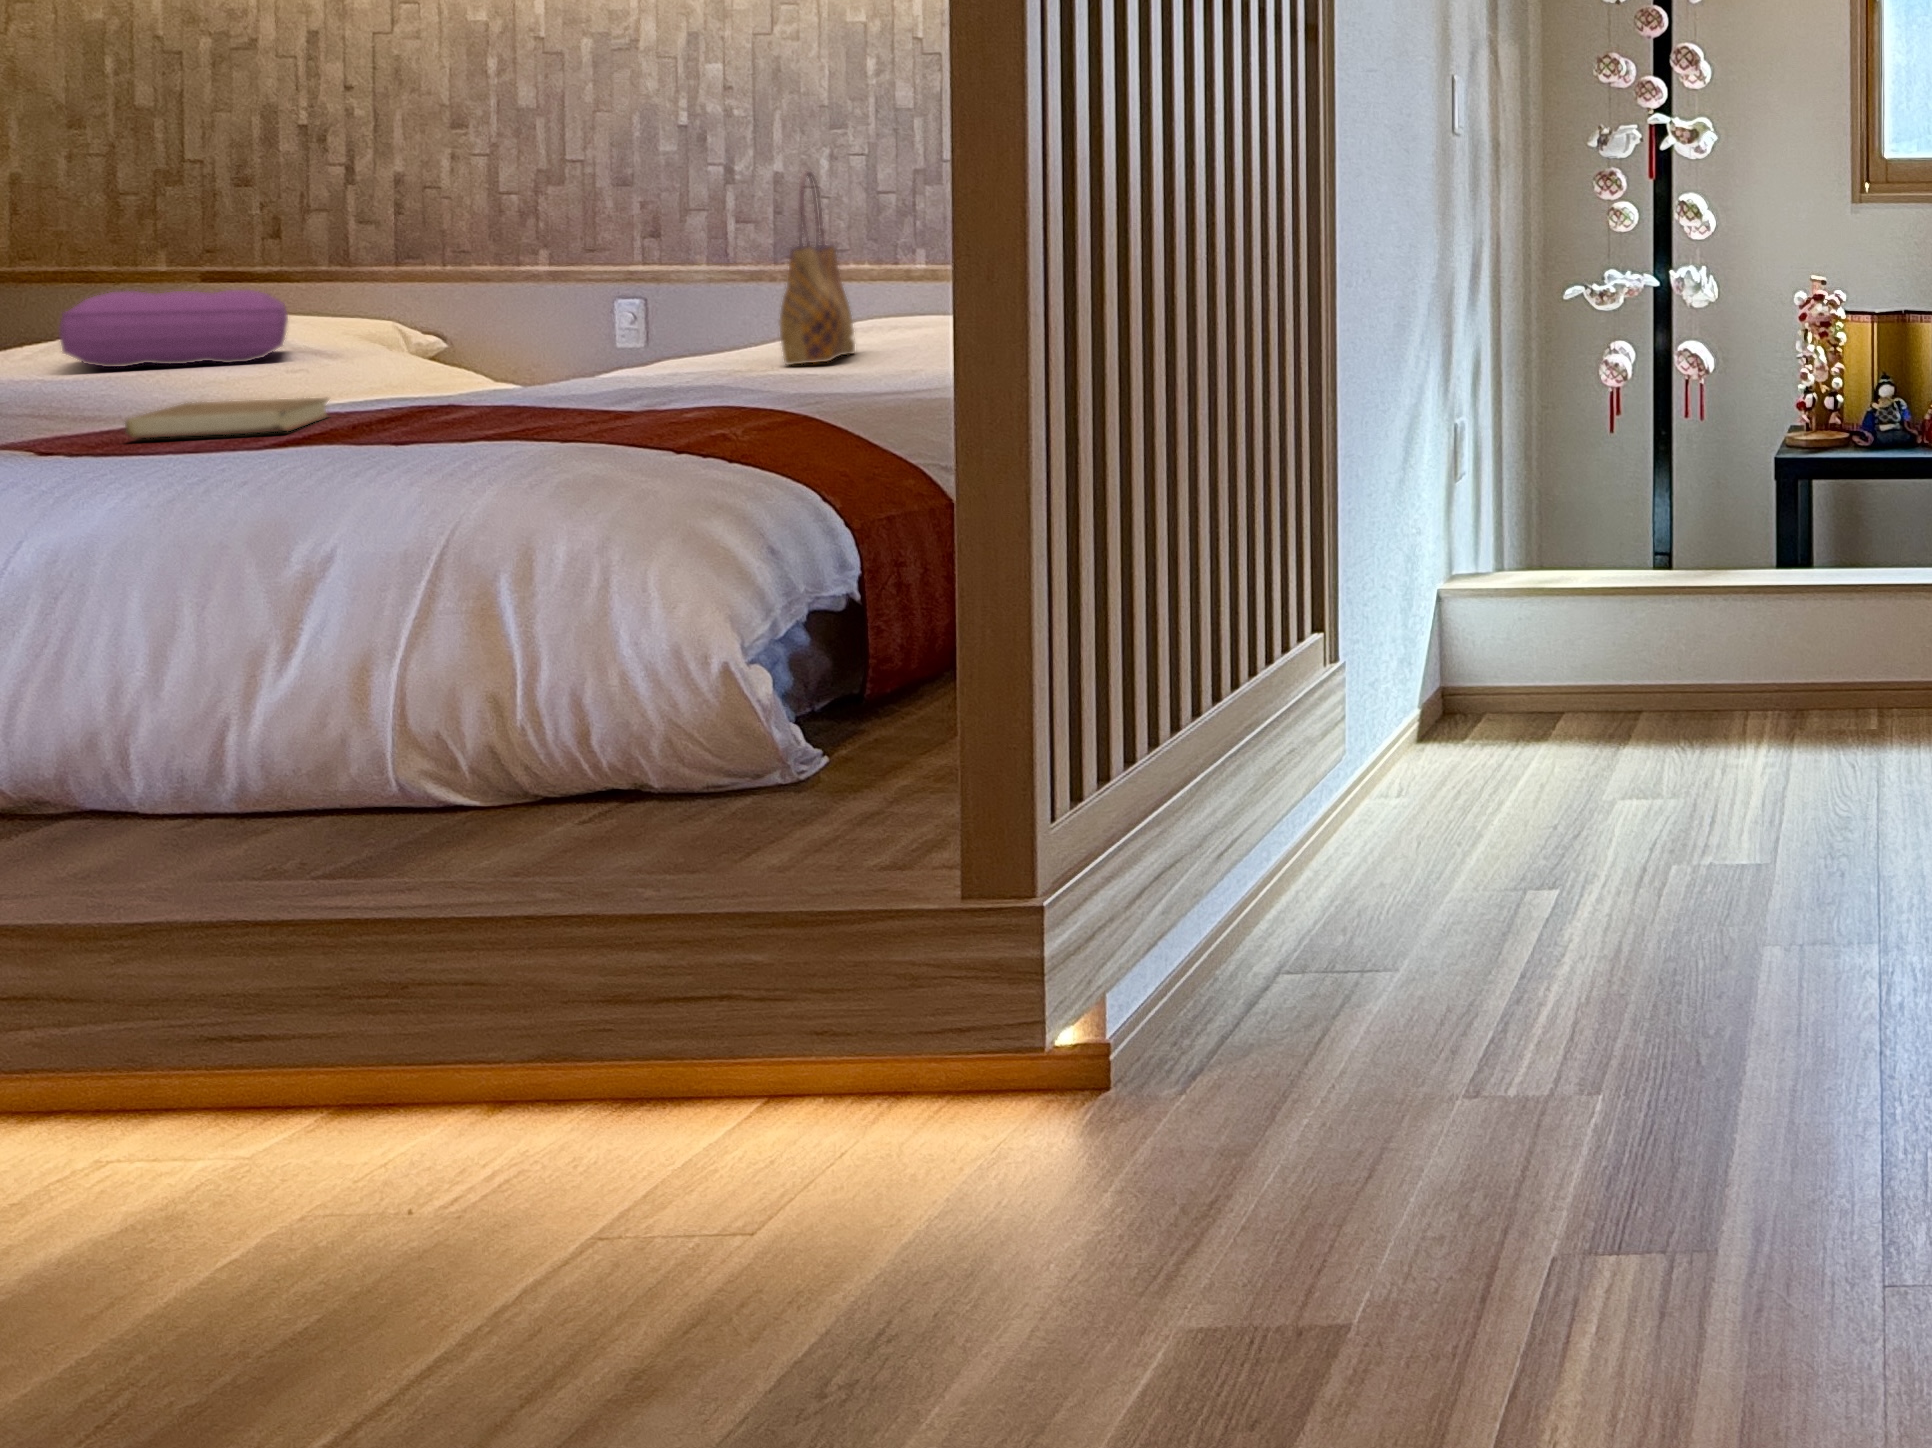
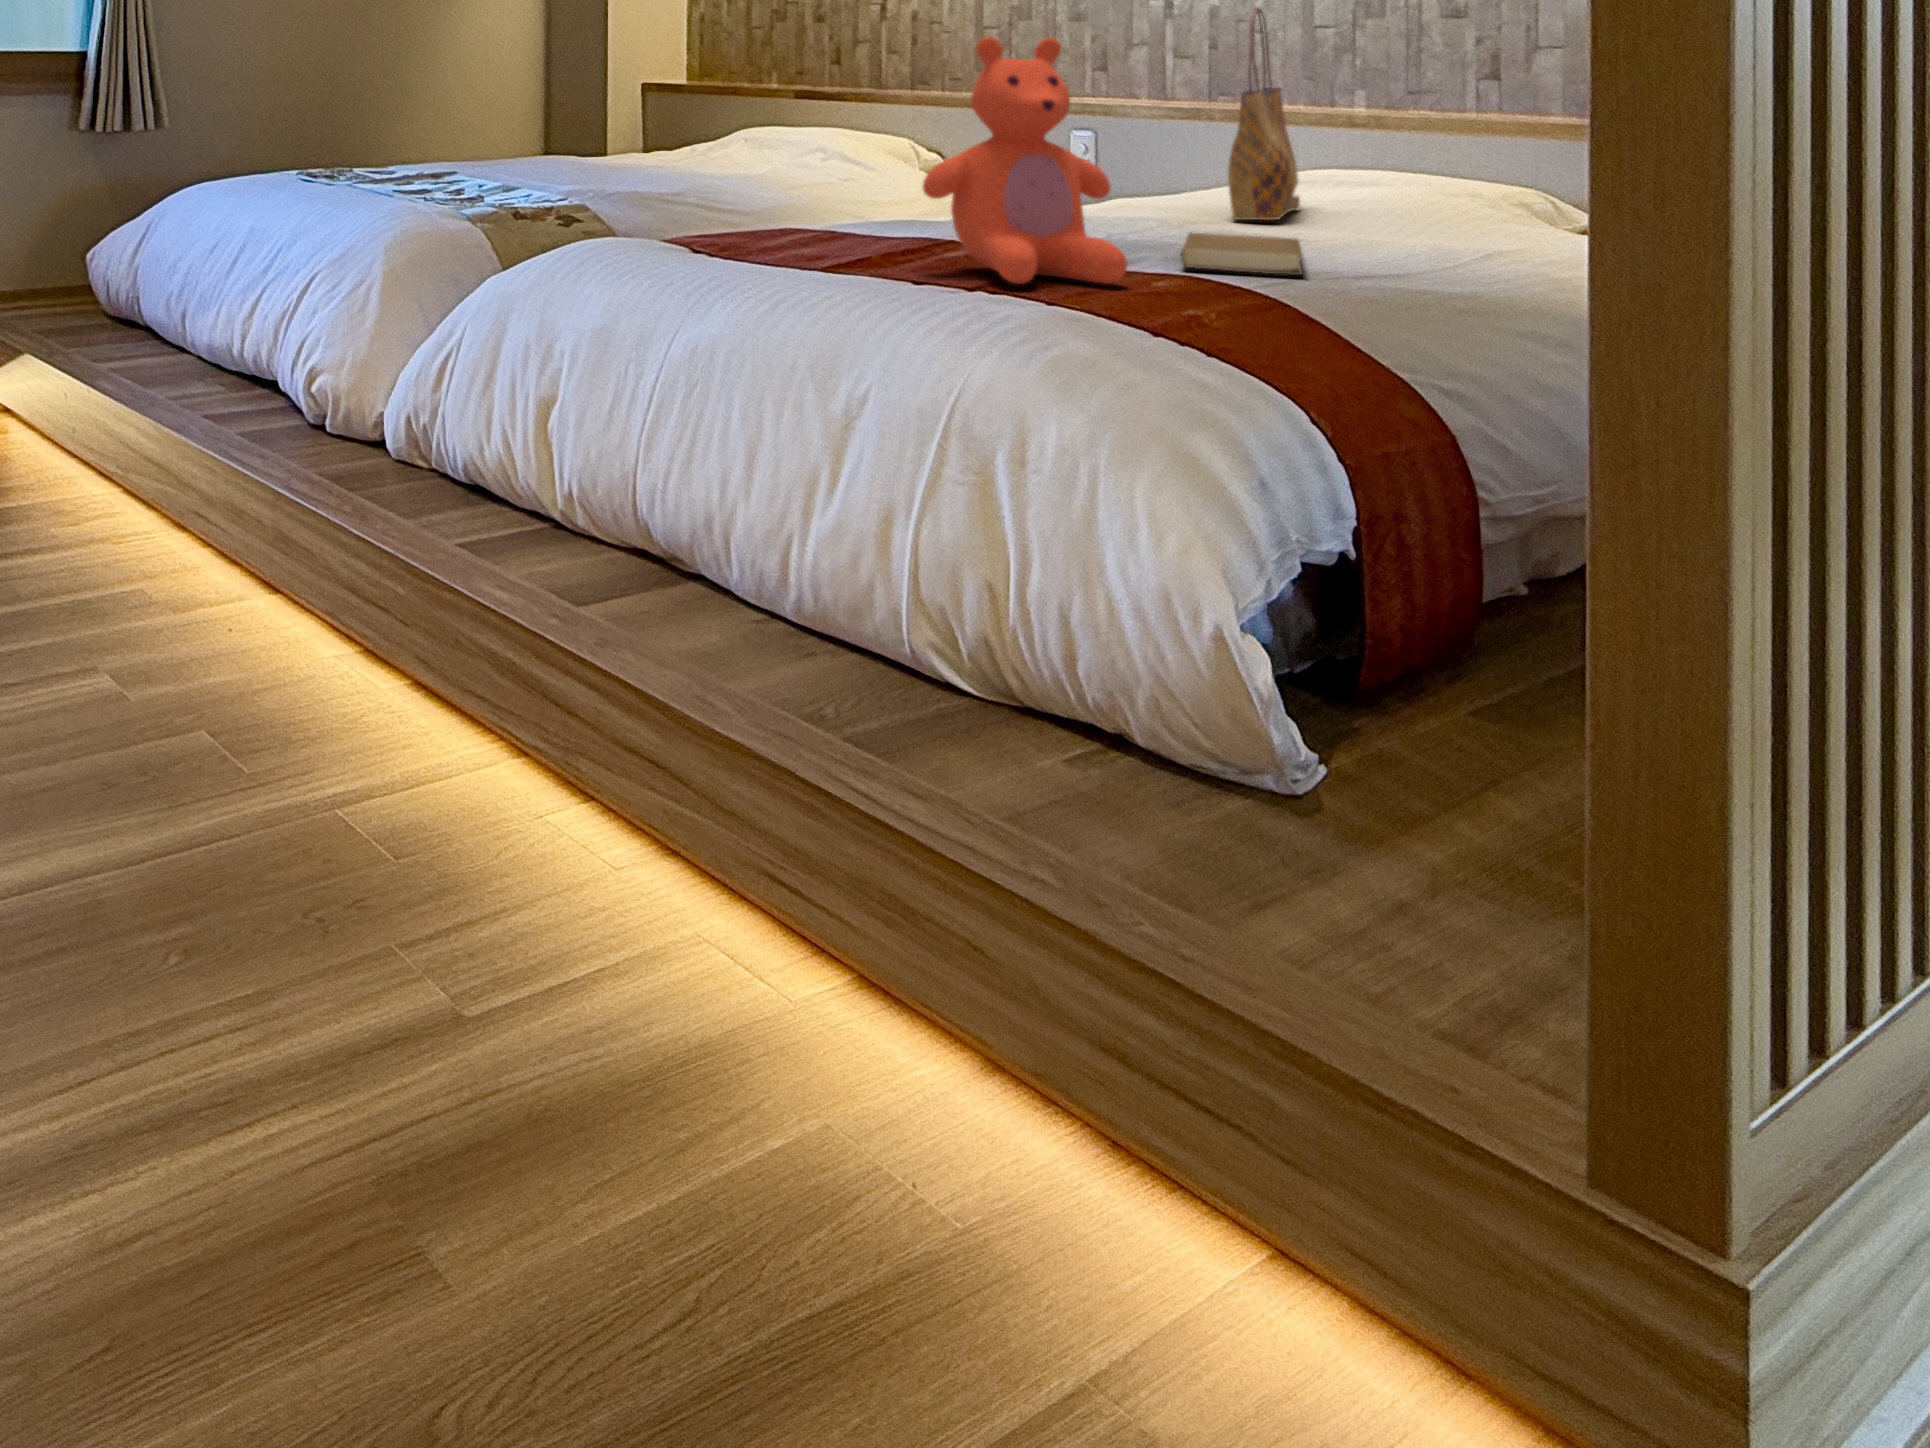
teddy bear: none [409,192,656,430] -> present [922,37,1127,284]
pillow: present [59,289,288,367] -> none [711,108,840,171]
book: present [125,397,328,438] -> present [1181,233,1303,275]

